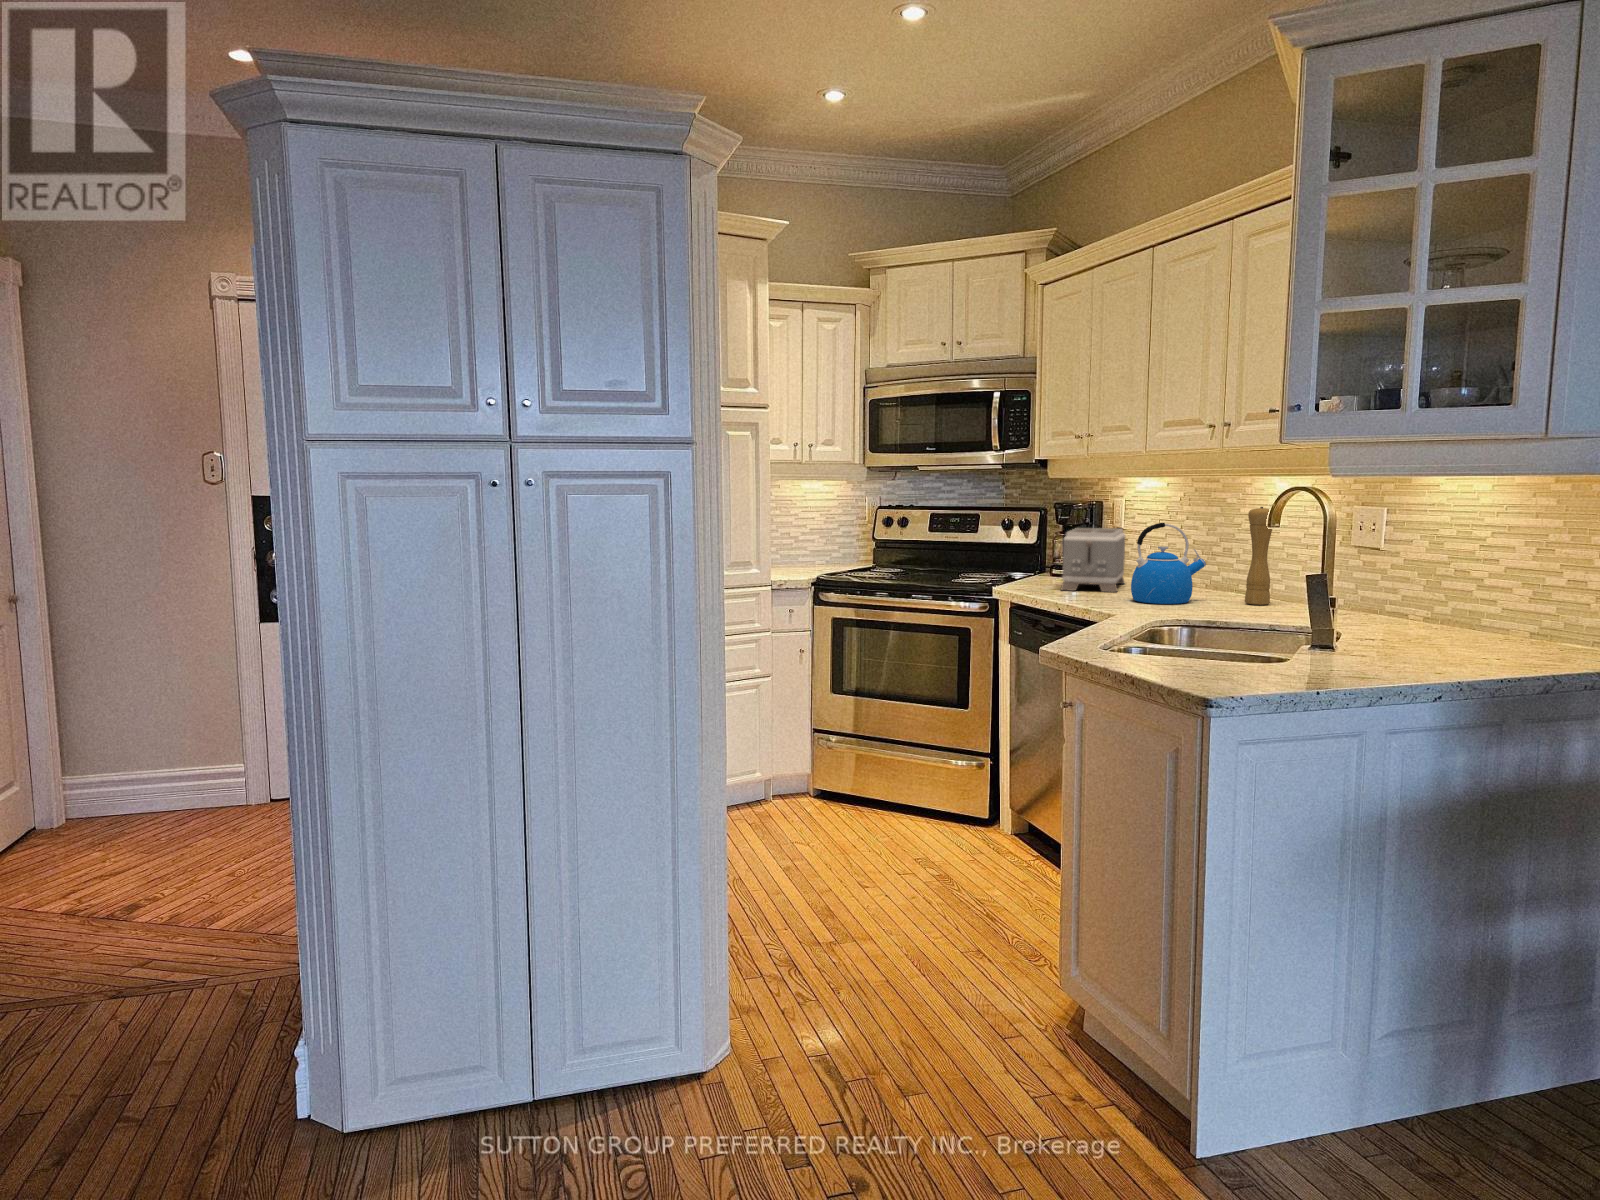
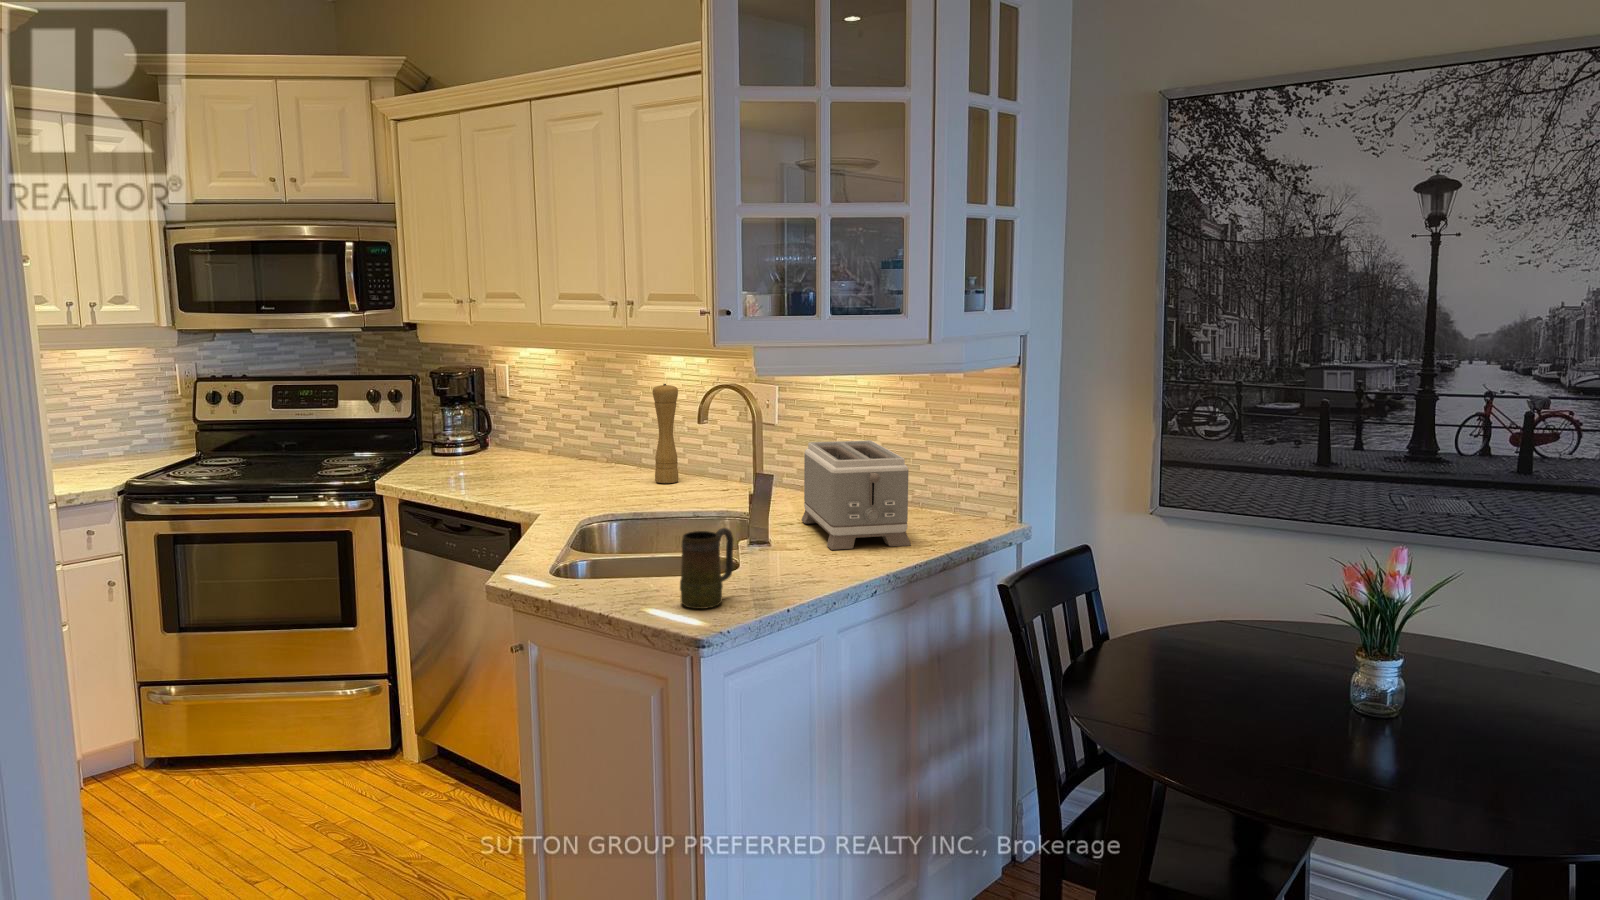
kettle: present [1131,523,1206,604] -> none [541,404,614,492]
toaster: present [1061,528,1125,592] -> present [801,440,911,550]
mug: none [1214,609,1277,684] -> present [680,528,733,609]

